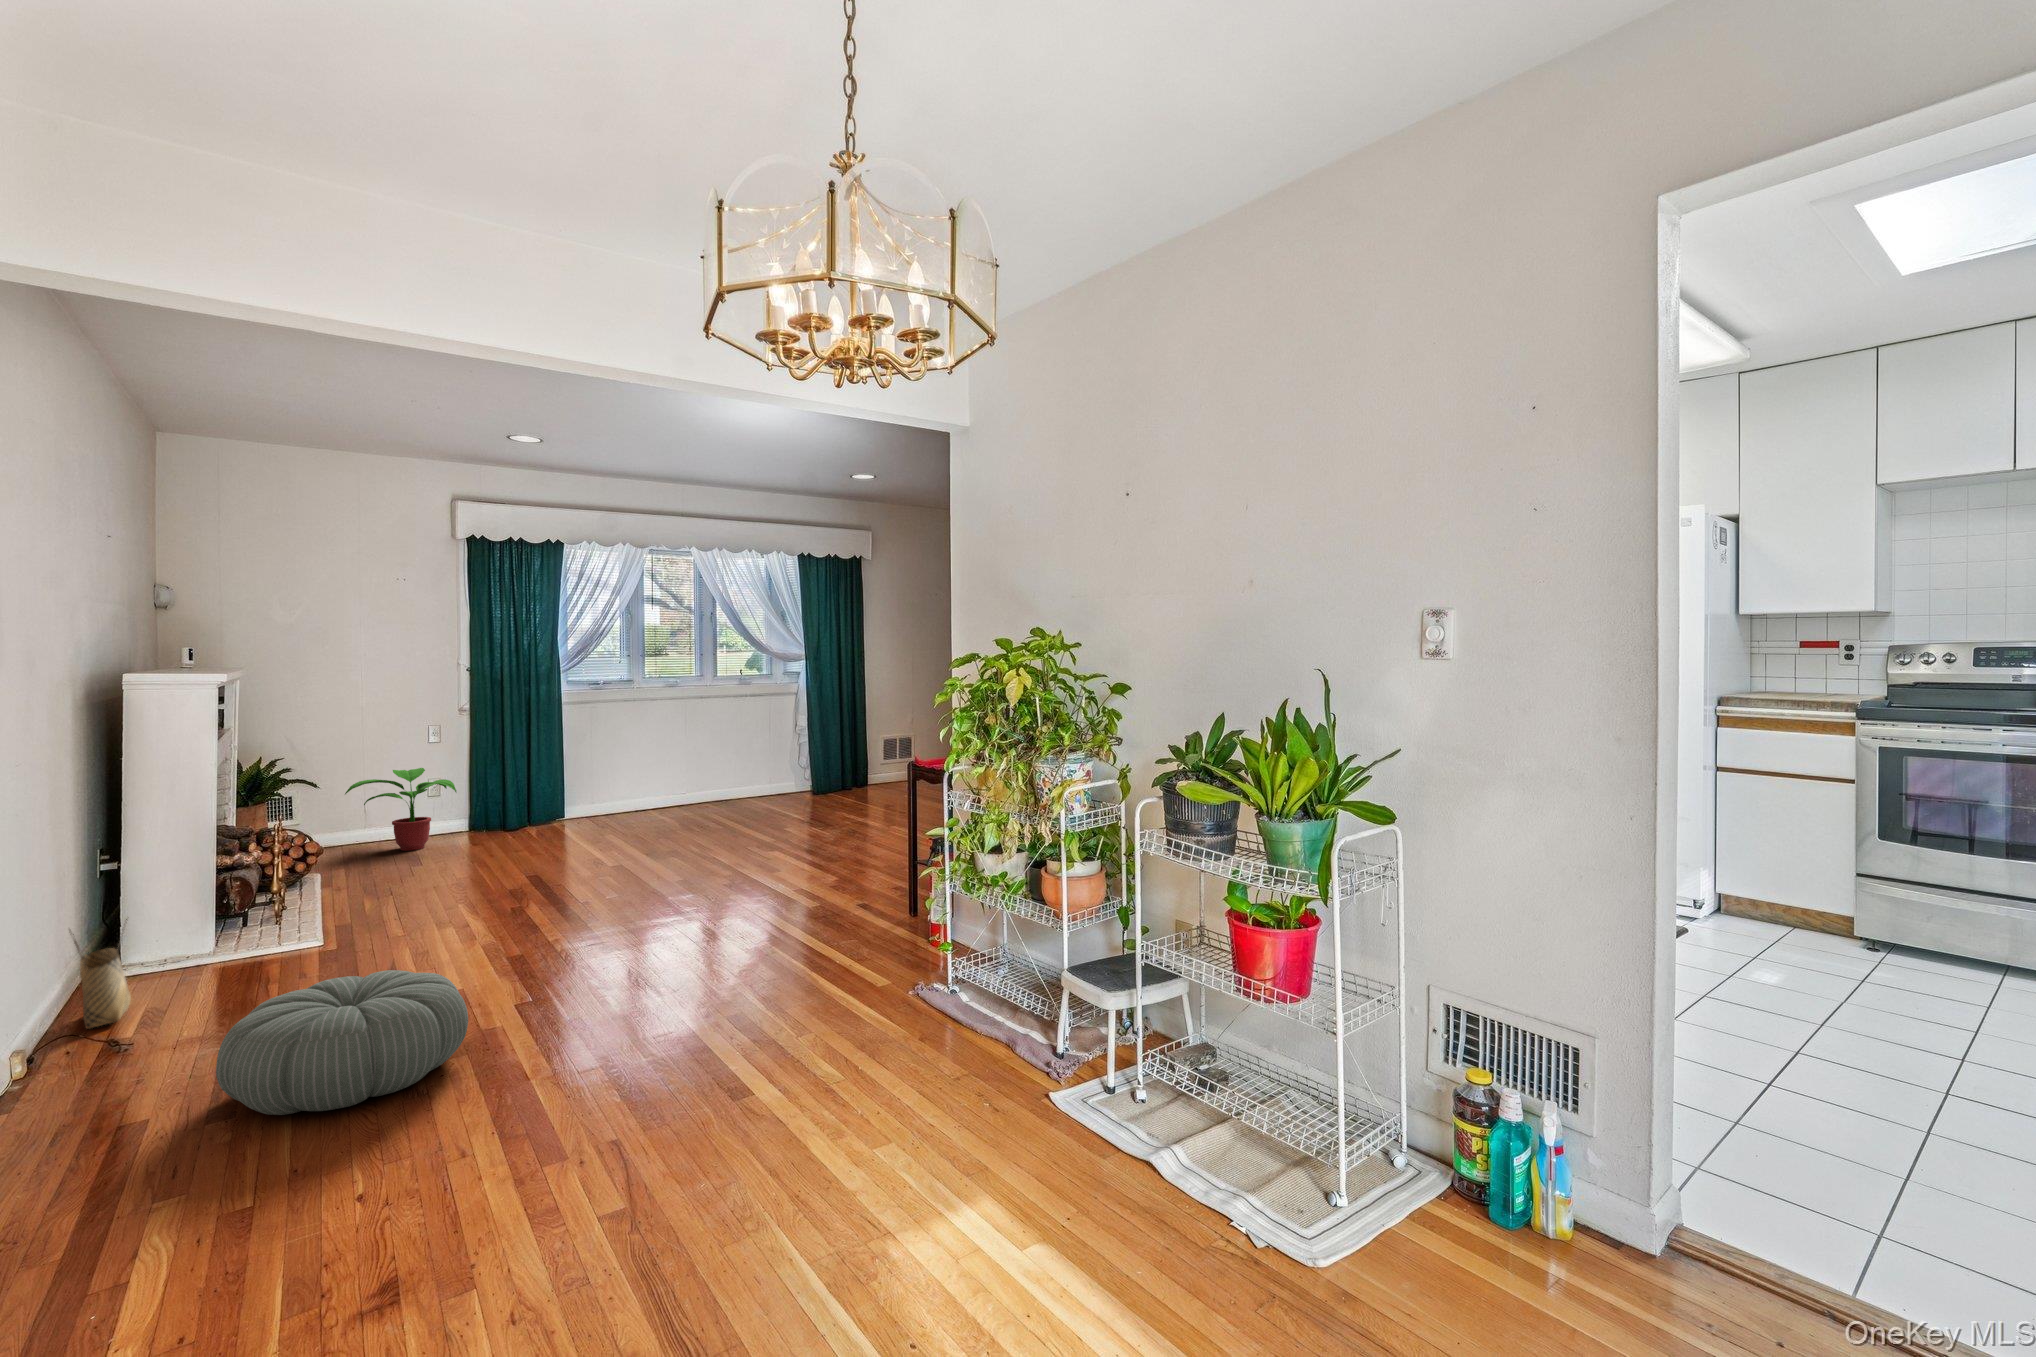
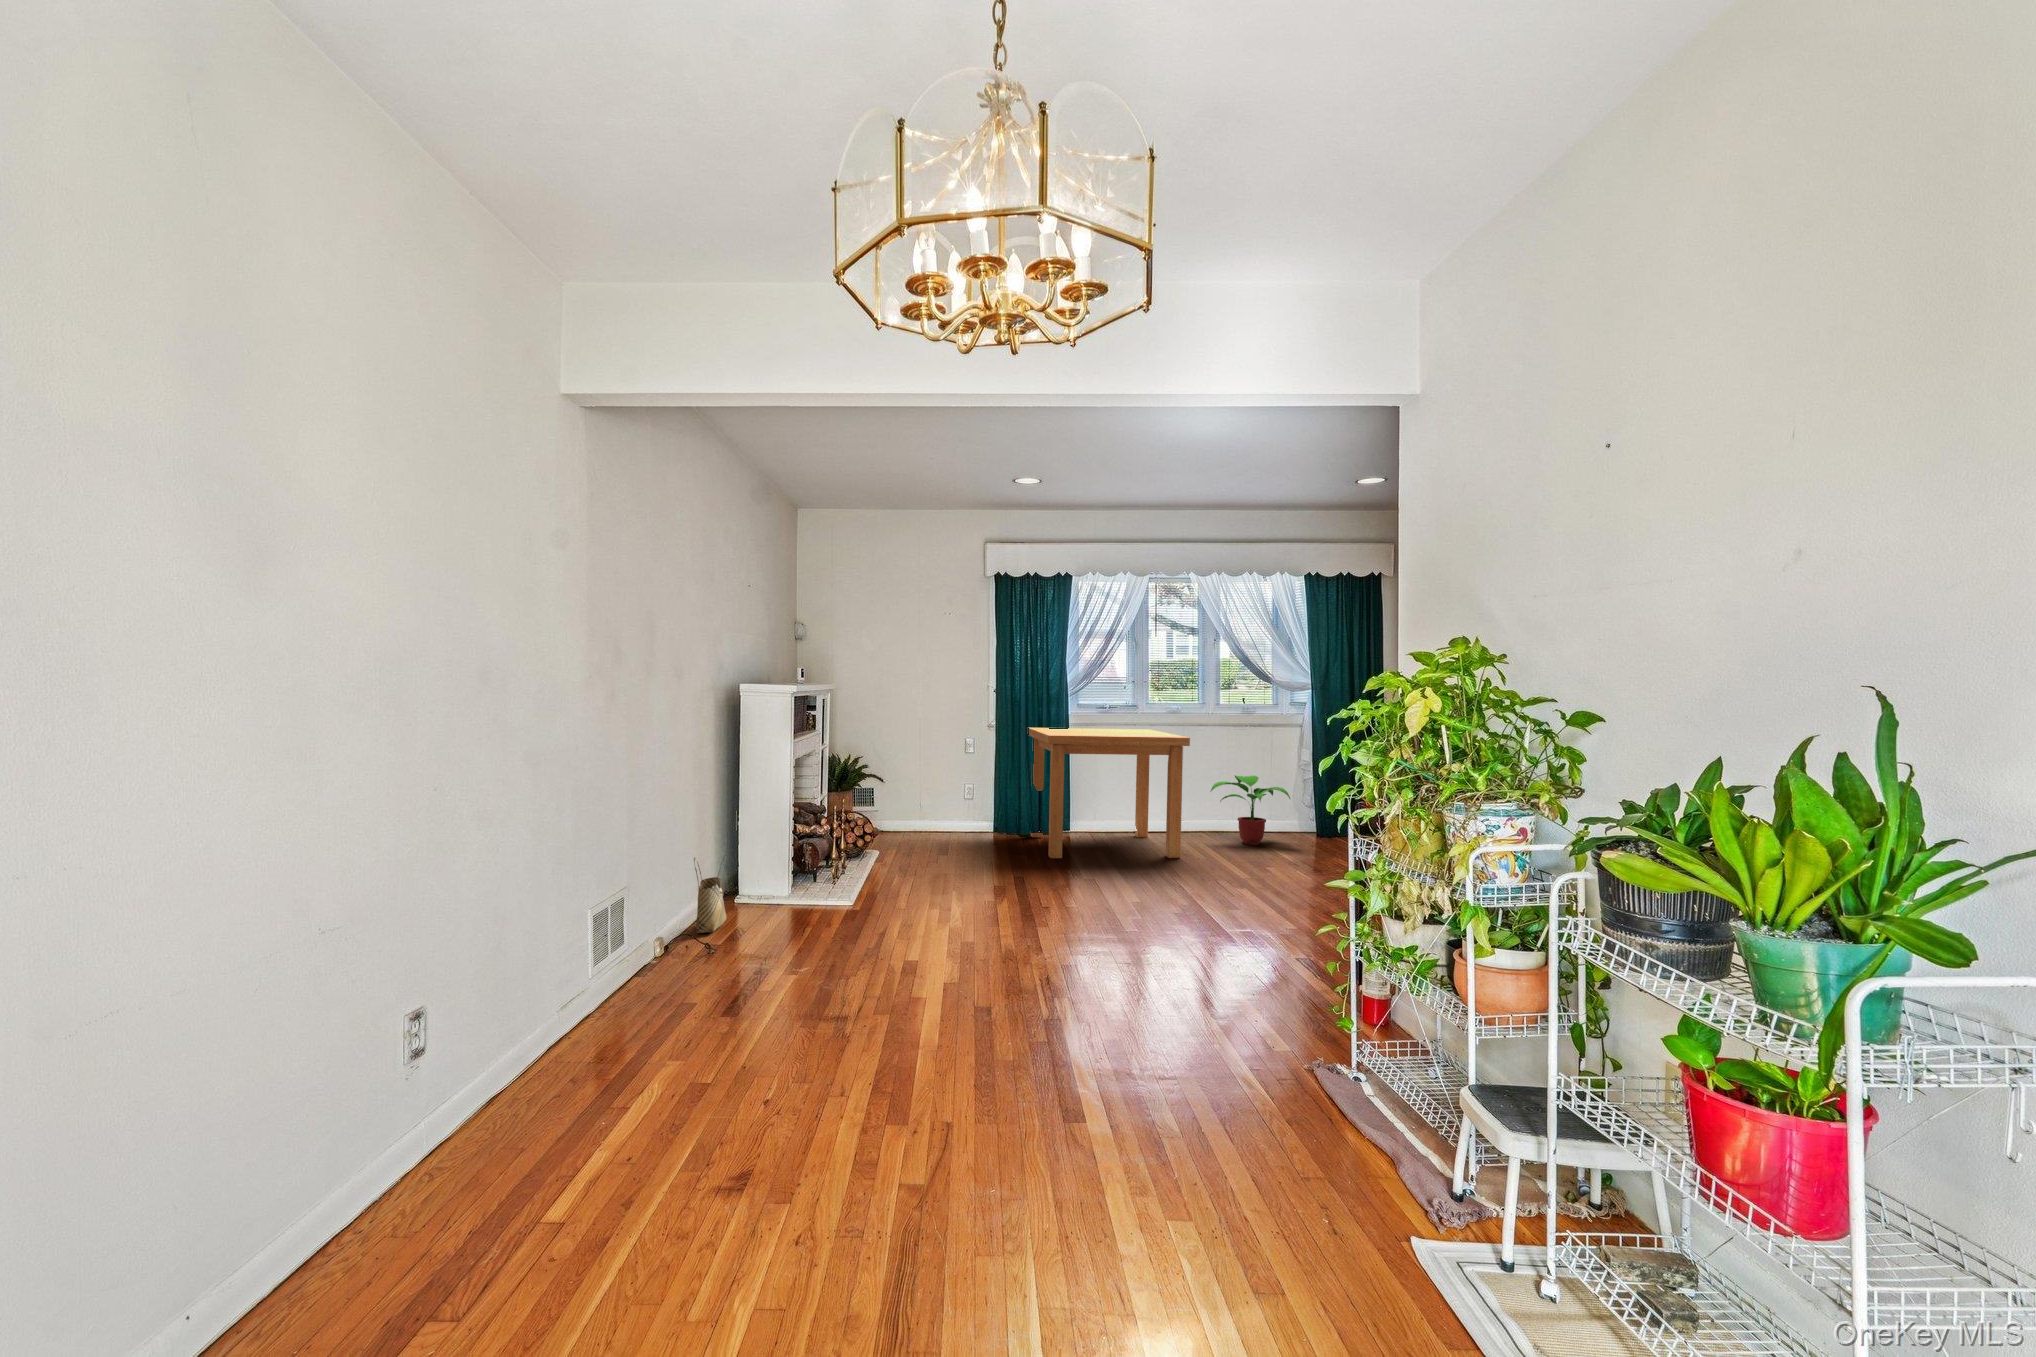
dining table: none [511,704,707,851] -> present [1027,728,1190,858]
potted plant: present [345,768,456,851] -> present [1211,775,1290,845]
pouf: present [216,970,468,1115] -> none [726,926,893,1030]

